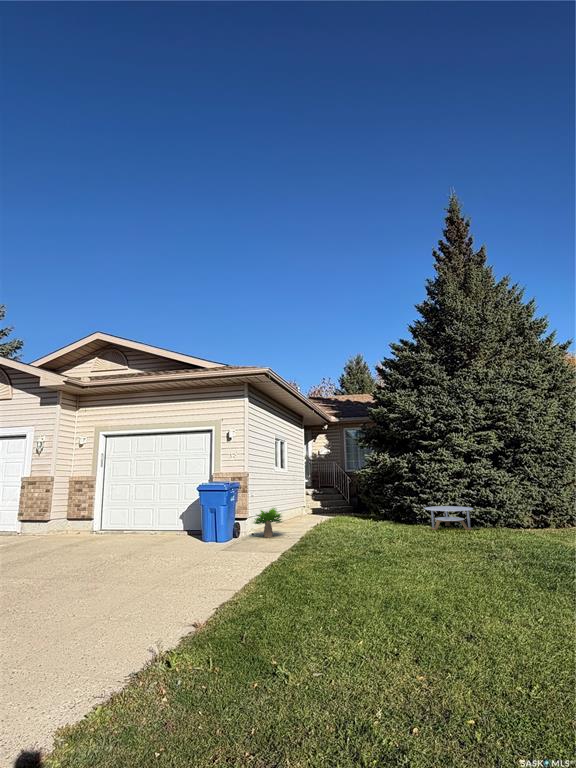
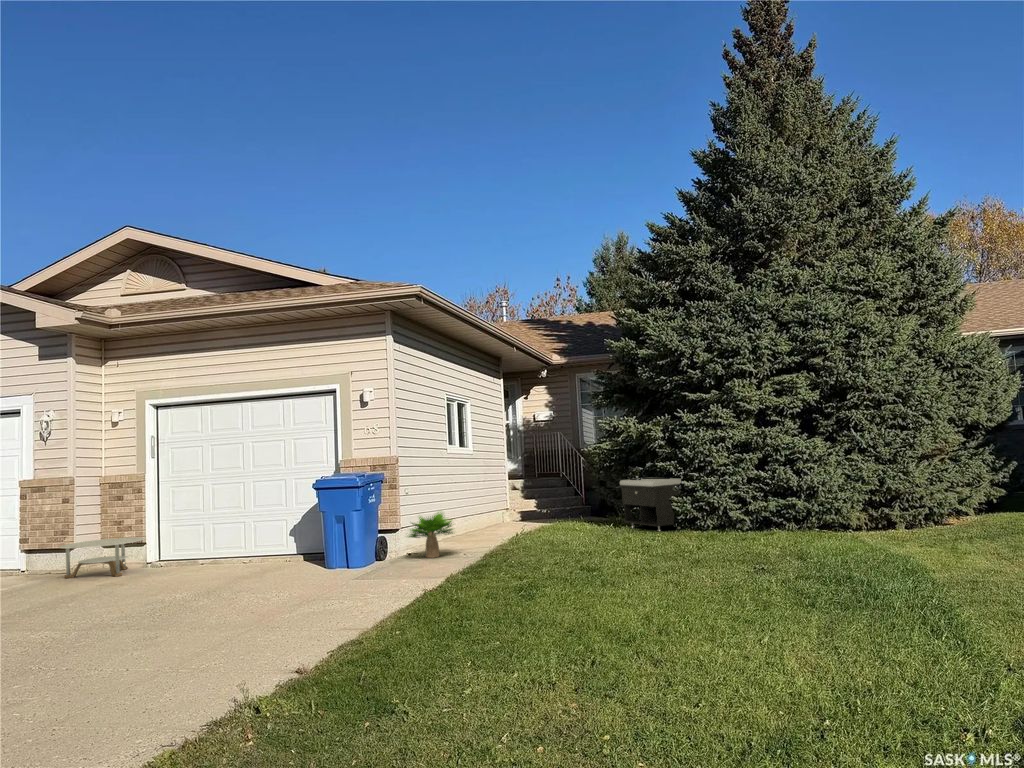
storage bench: none [380,491,423,525] -> present [620,478,681,531]
round table: present [424,506,473,530] -> present [60,537,144,578]

